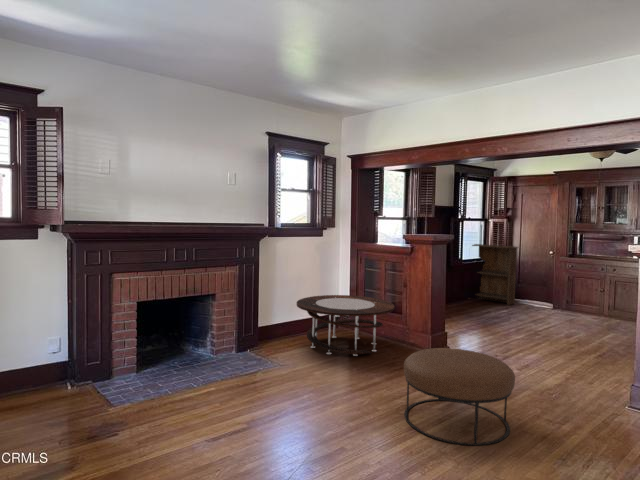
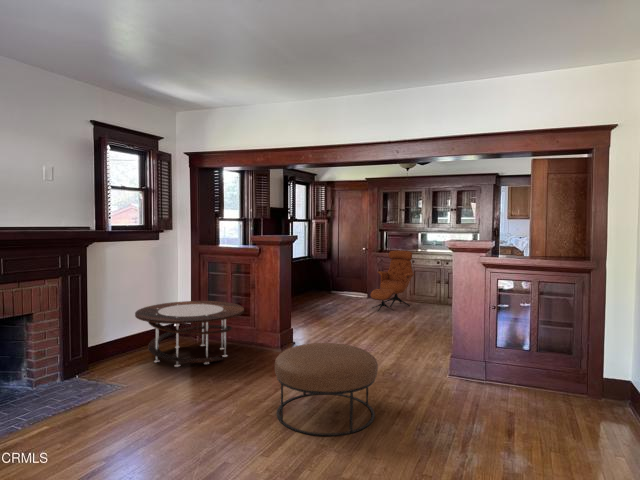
bookshelf: present [469,244,518,305] -> none [296,243,339,298]
lounge chair: none [551,257,613,328] -> present [371,250,414,311]

